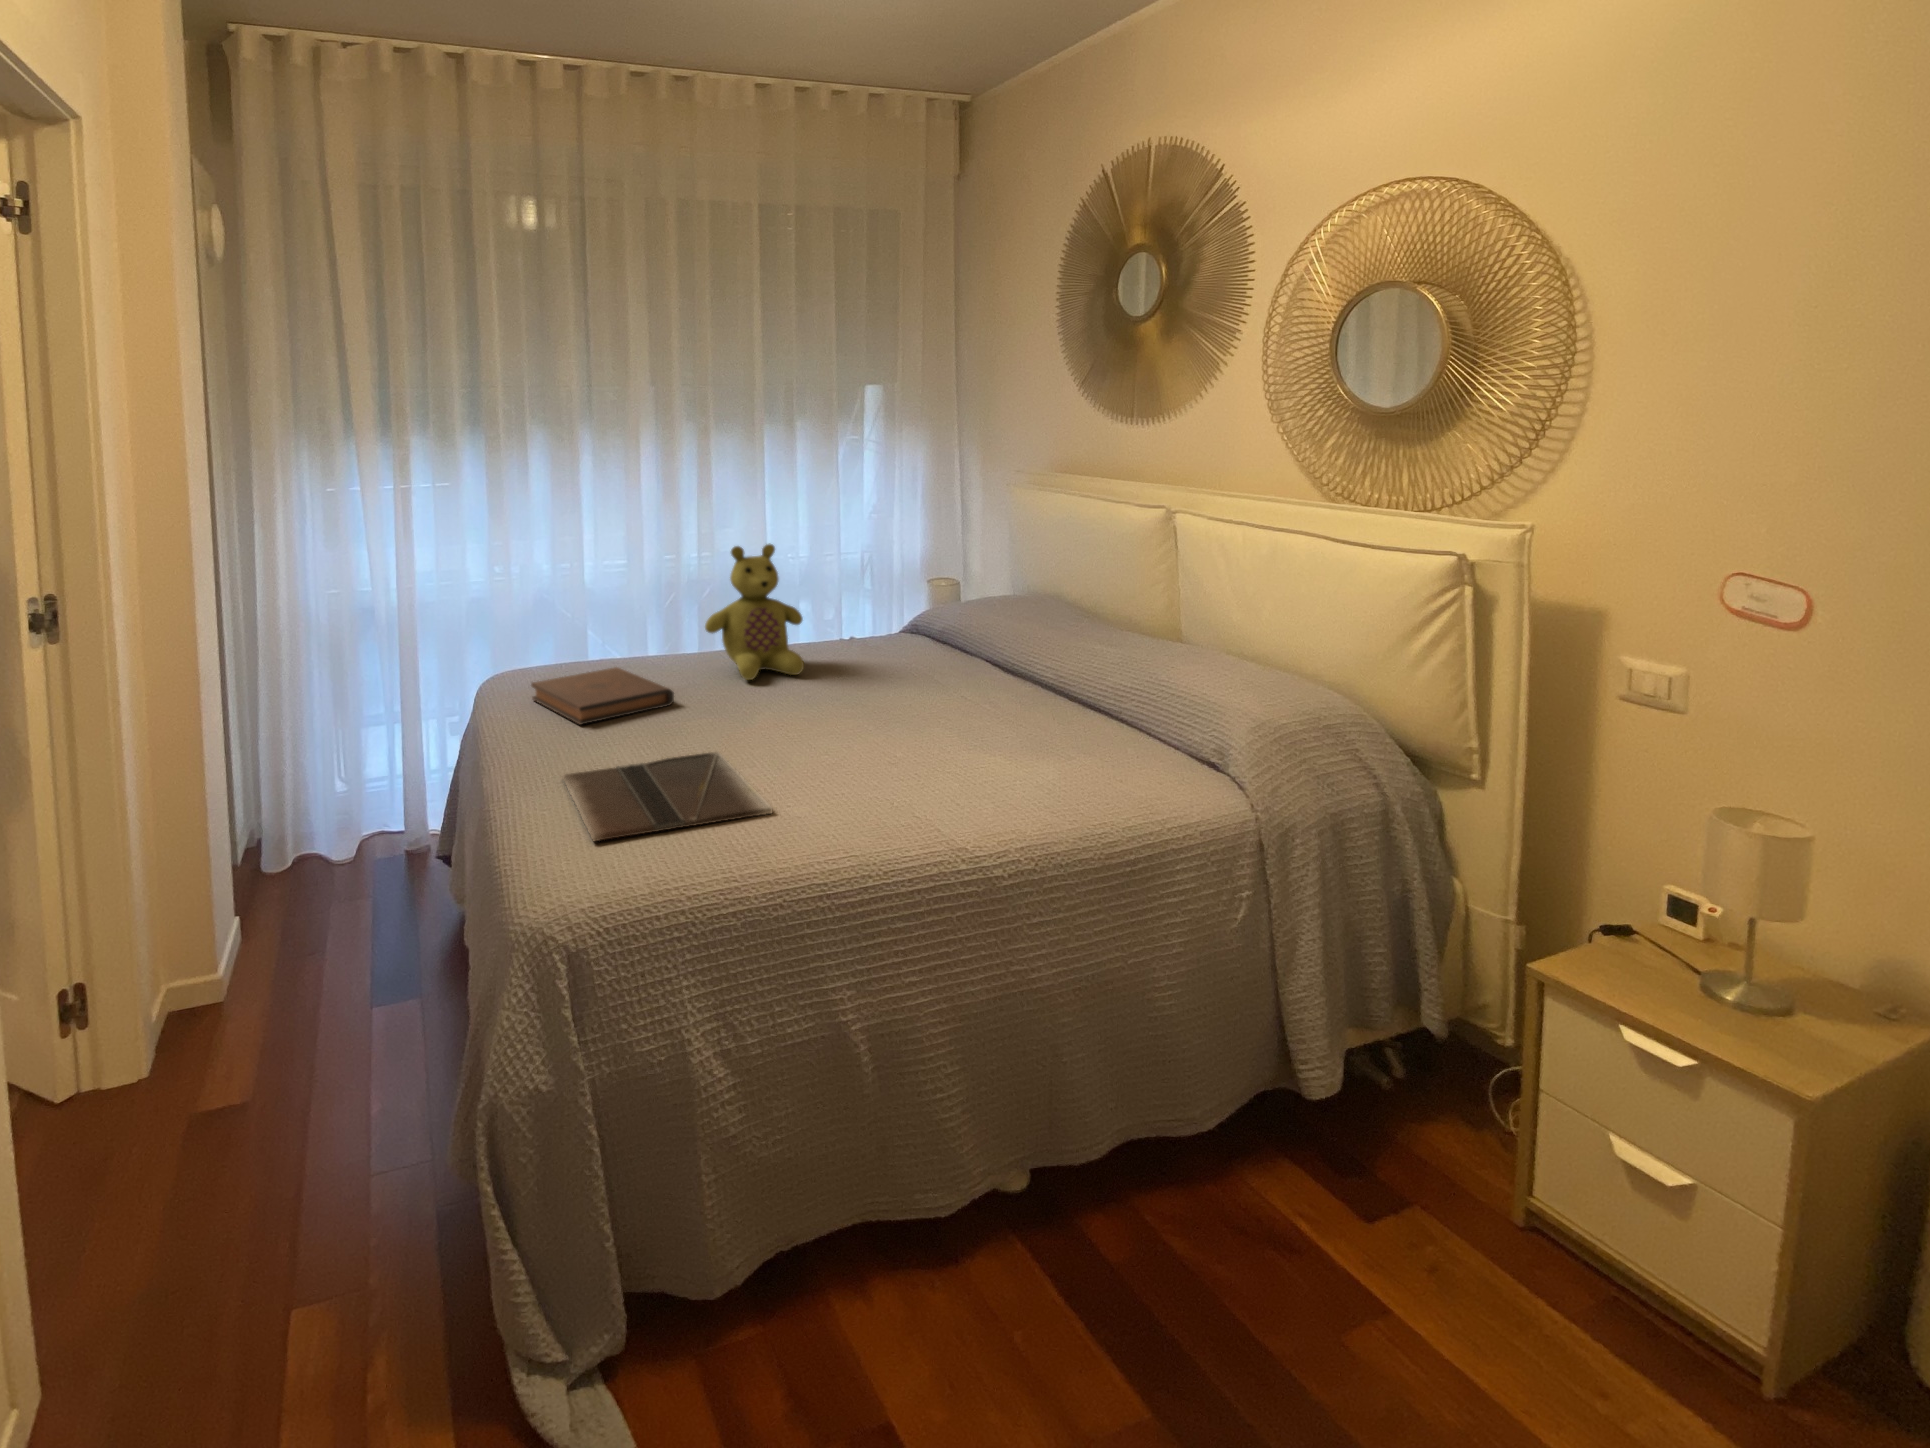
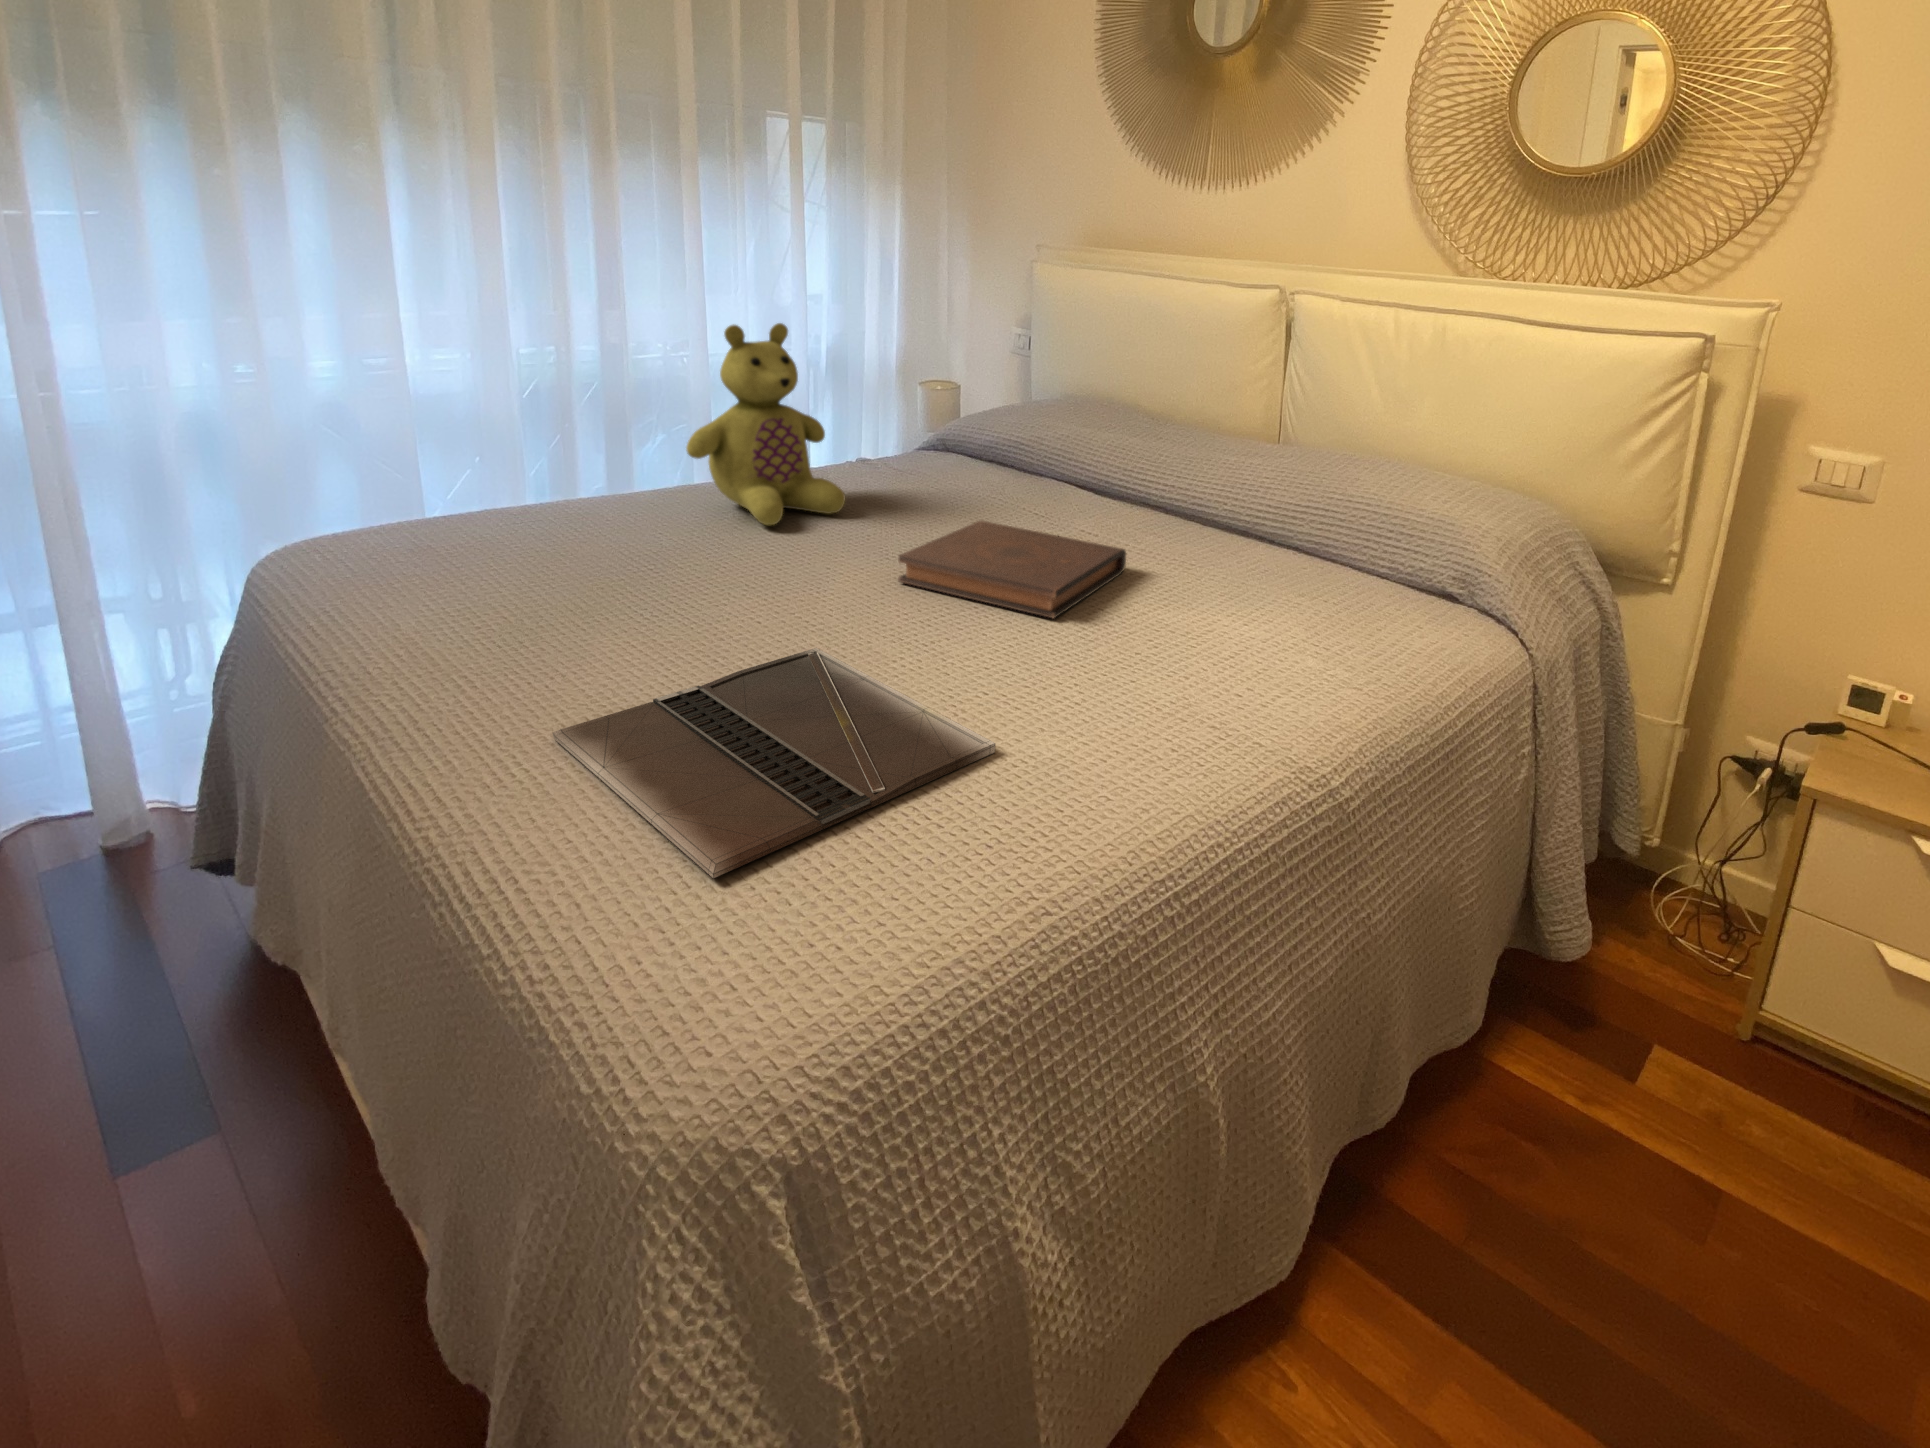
book: present [531,667,674,725] -> present [898,521,1126,618]

